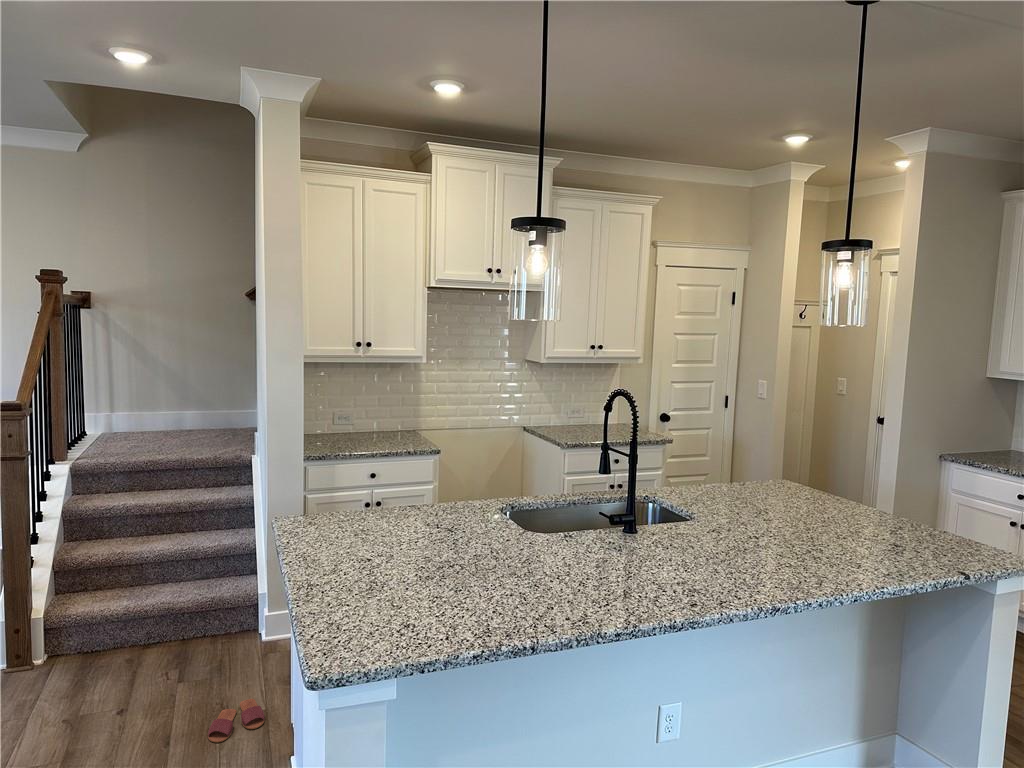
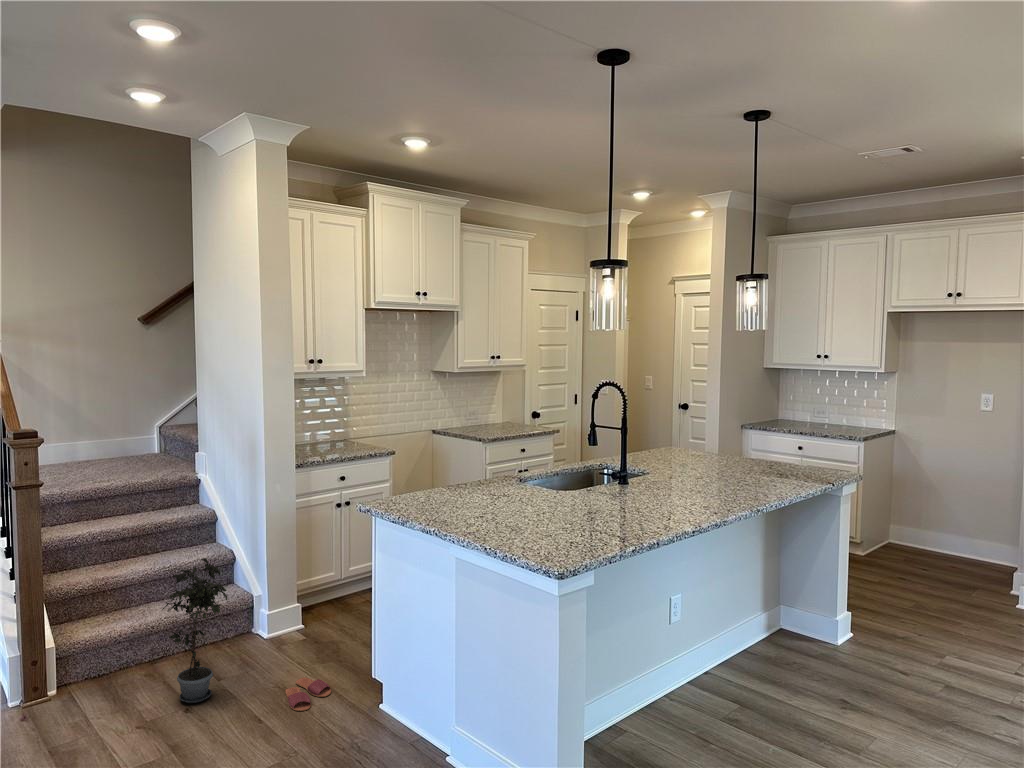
potted plant: none [101,552,174,705] -> present [162,558,227,703]

